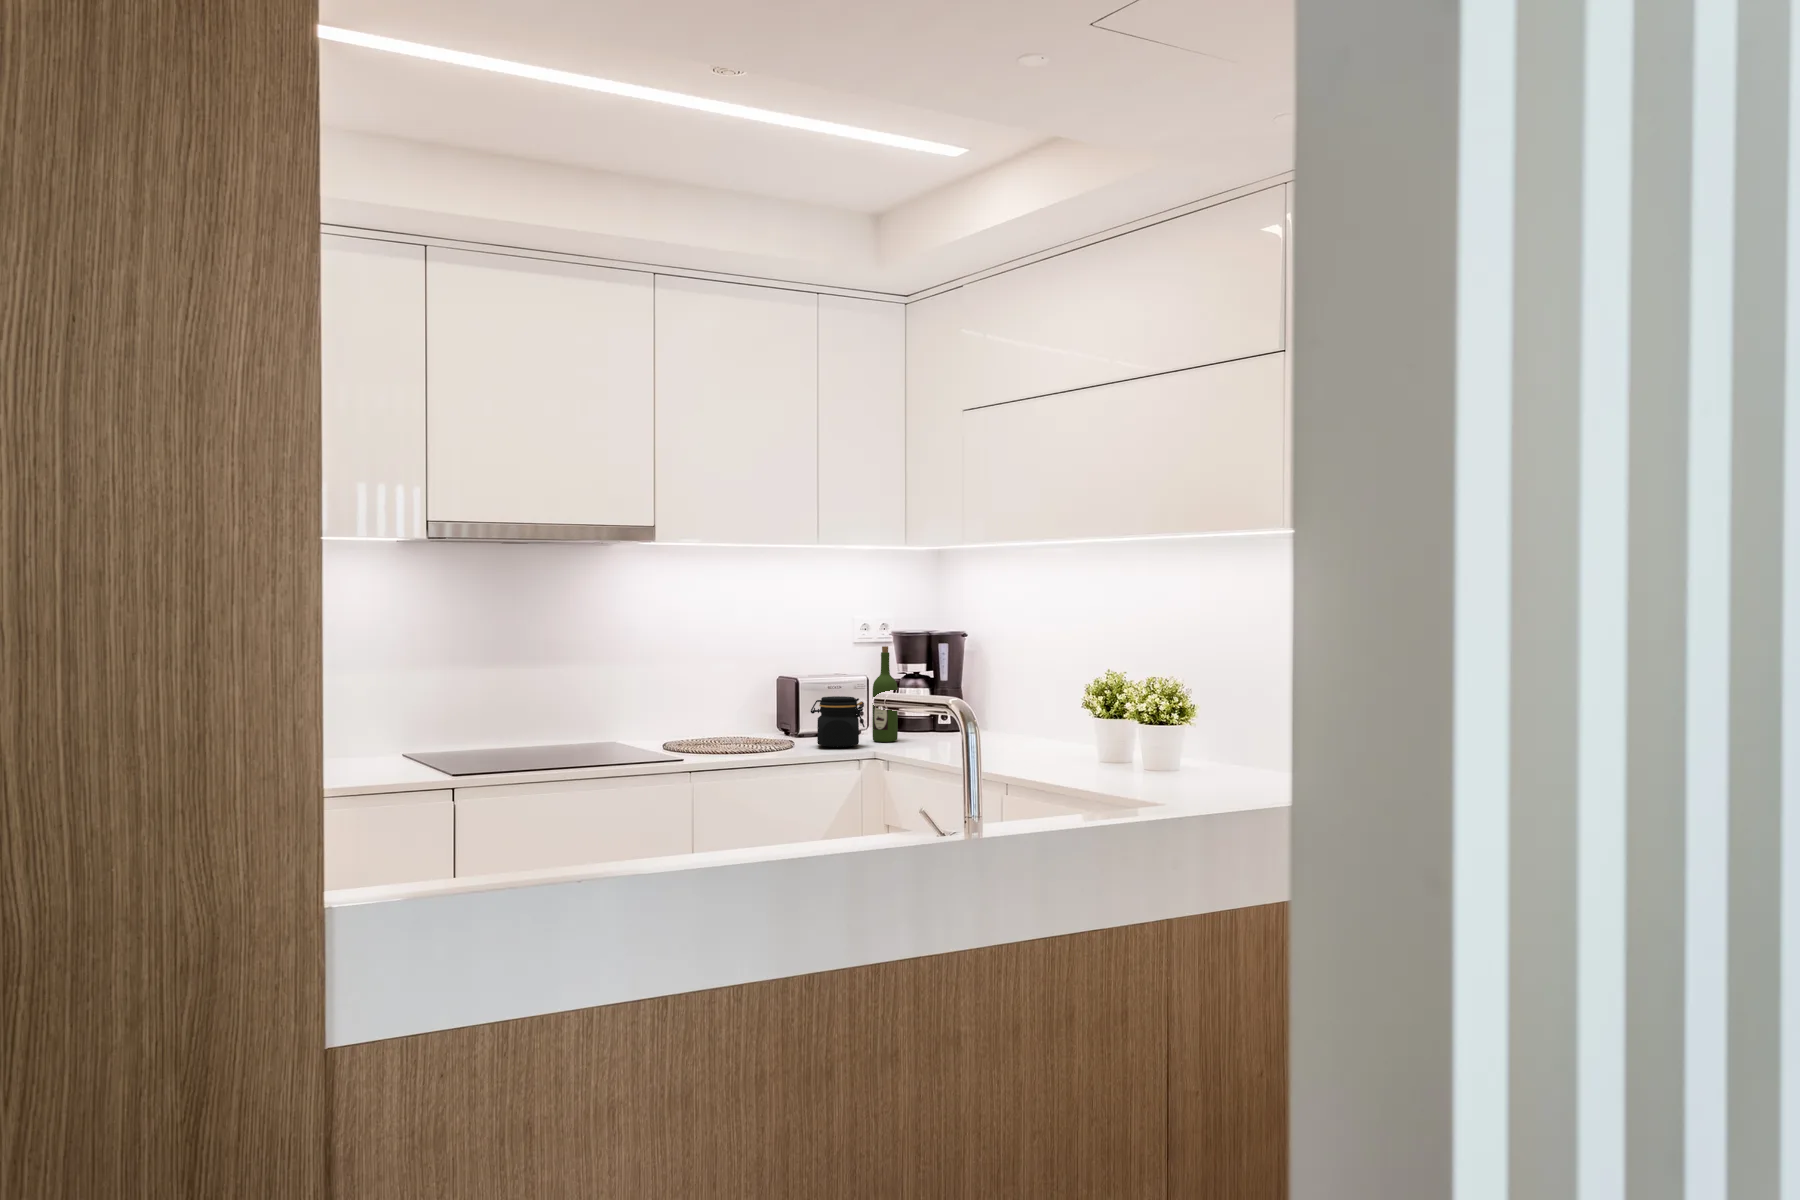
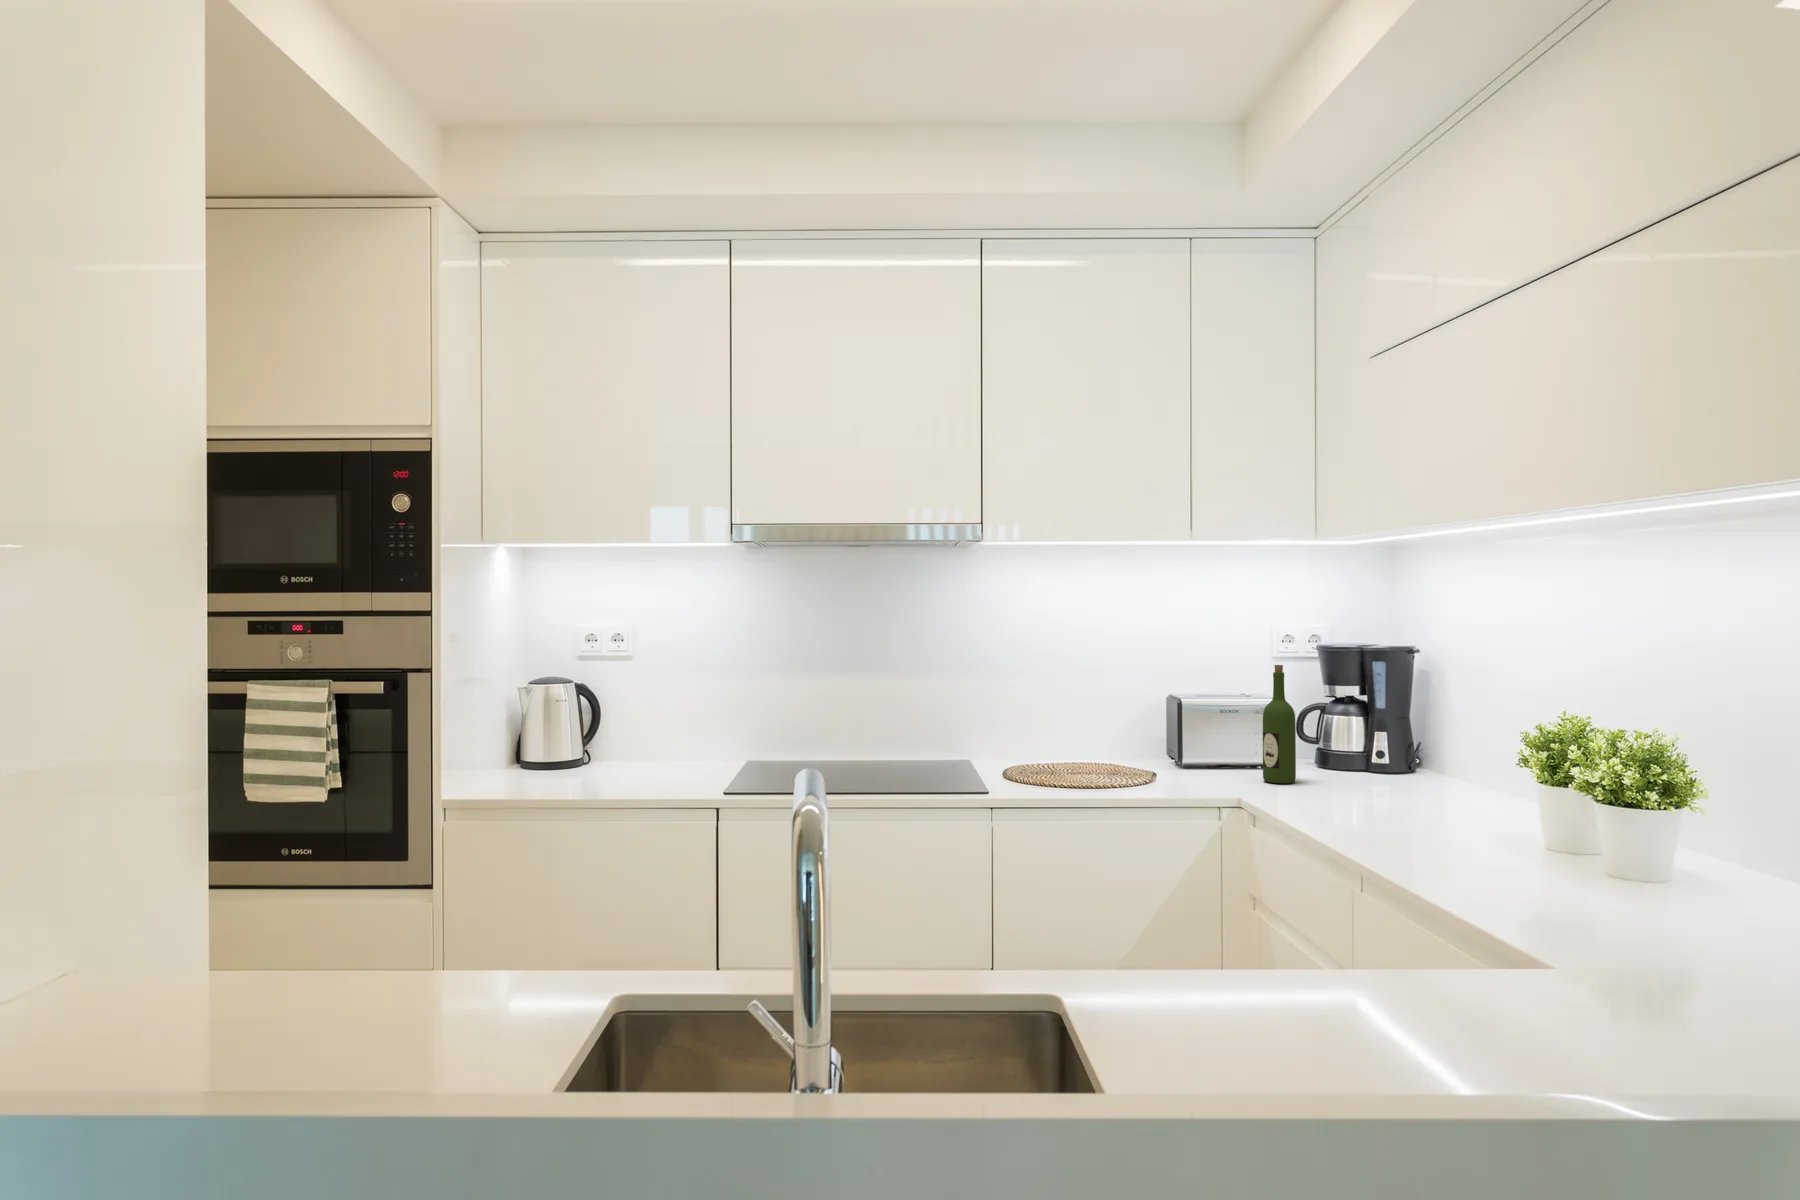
jar: present [811,696,865,748] -> none [1174,724,1242,787]

